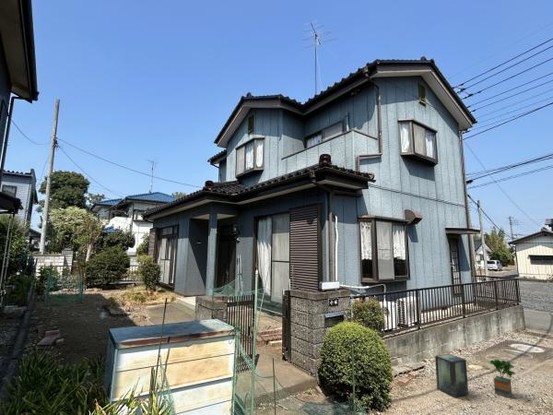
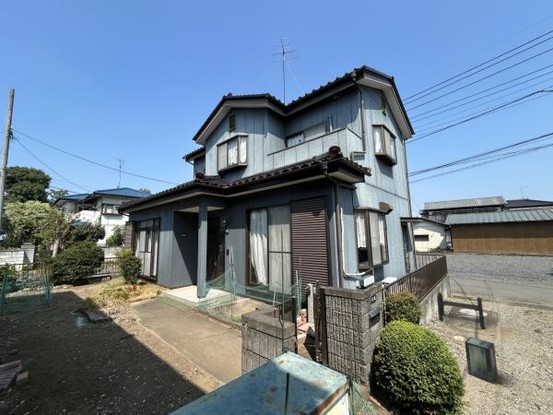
bench: none [462,319,520,363] -> present [437,293,485,329]
potted tree: present [490,359,515,398] -> none [504,337,534,374]

